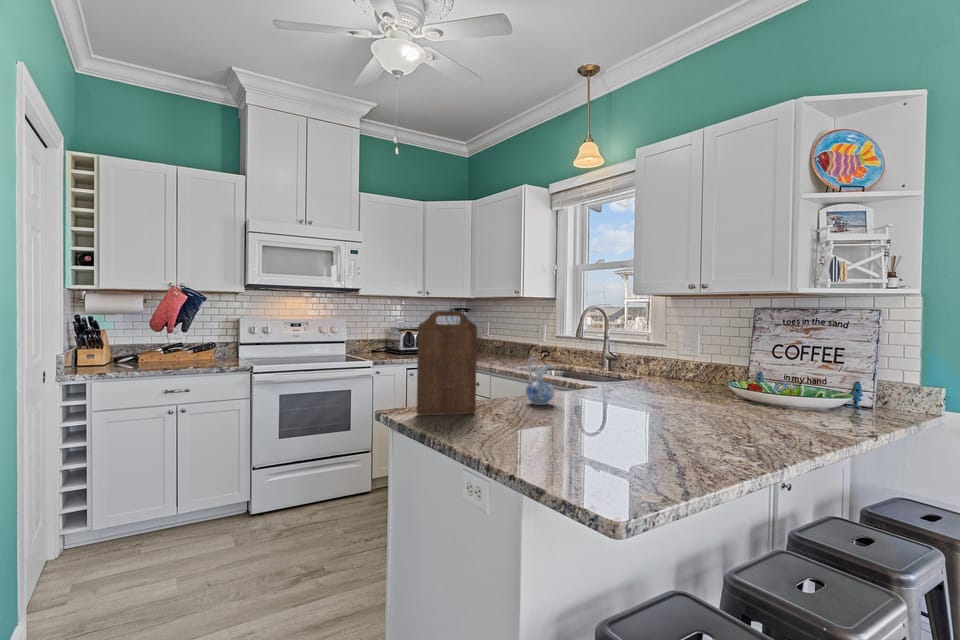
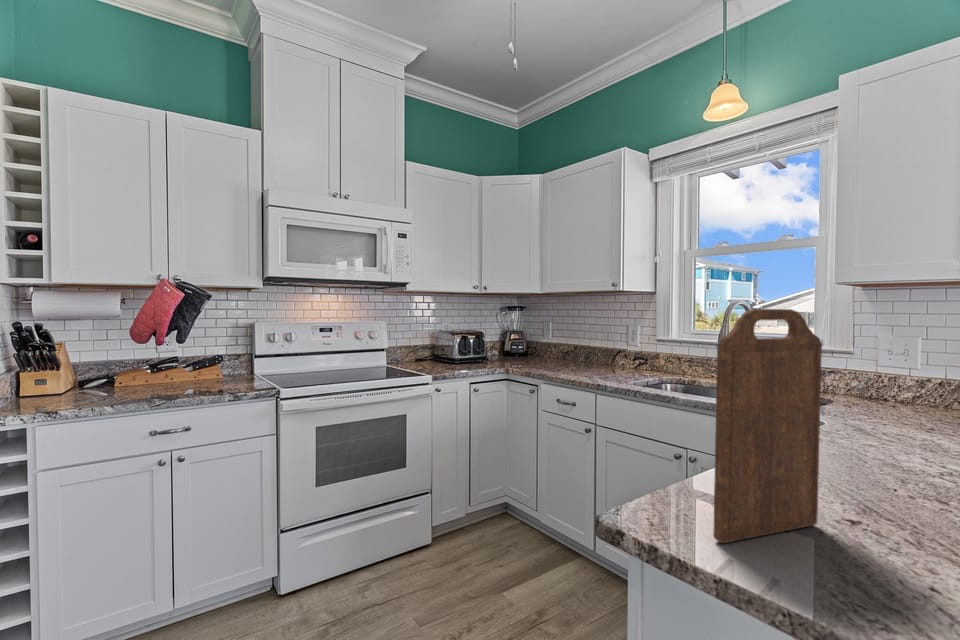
ceramic pitcher: present [526,357,554,405] -> none [825,394,891,484]

